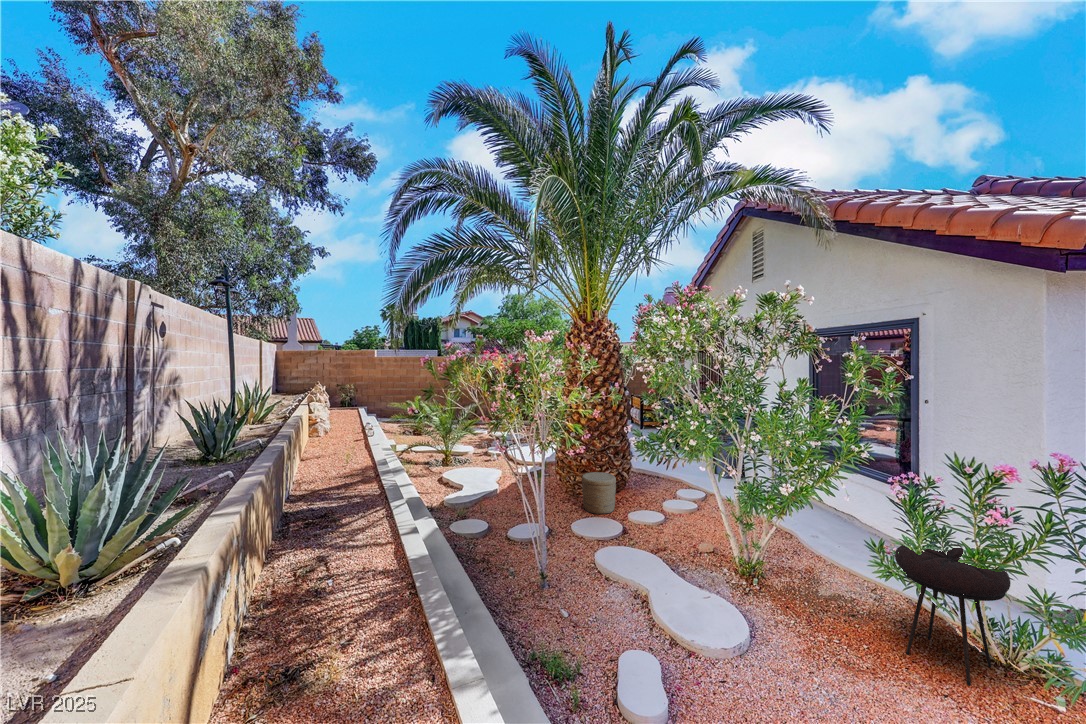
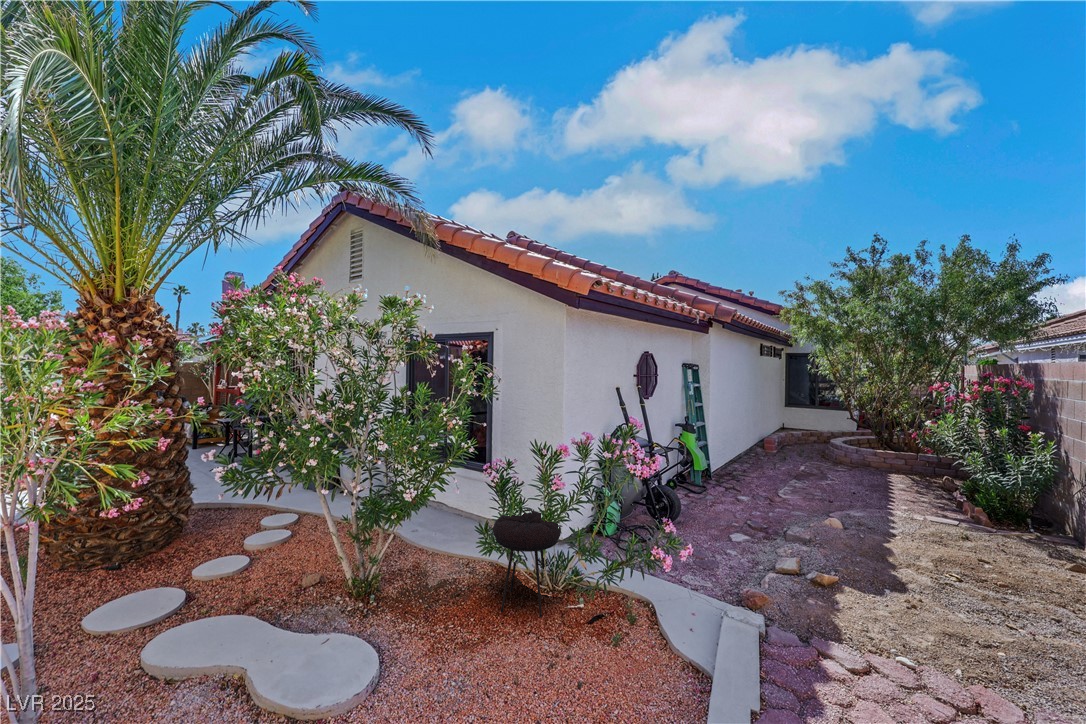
woven basket: present [582,472,616,514] -> none [102,522,169,589]

